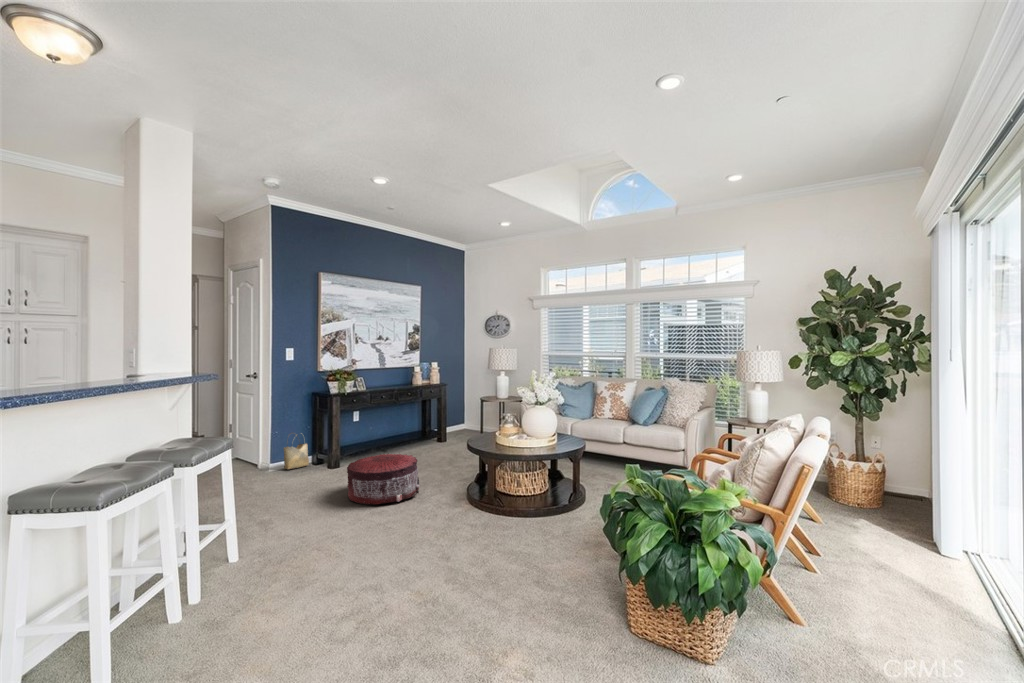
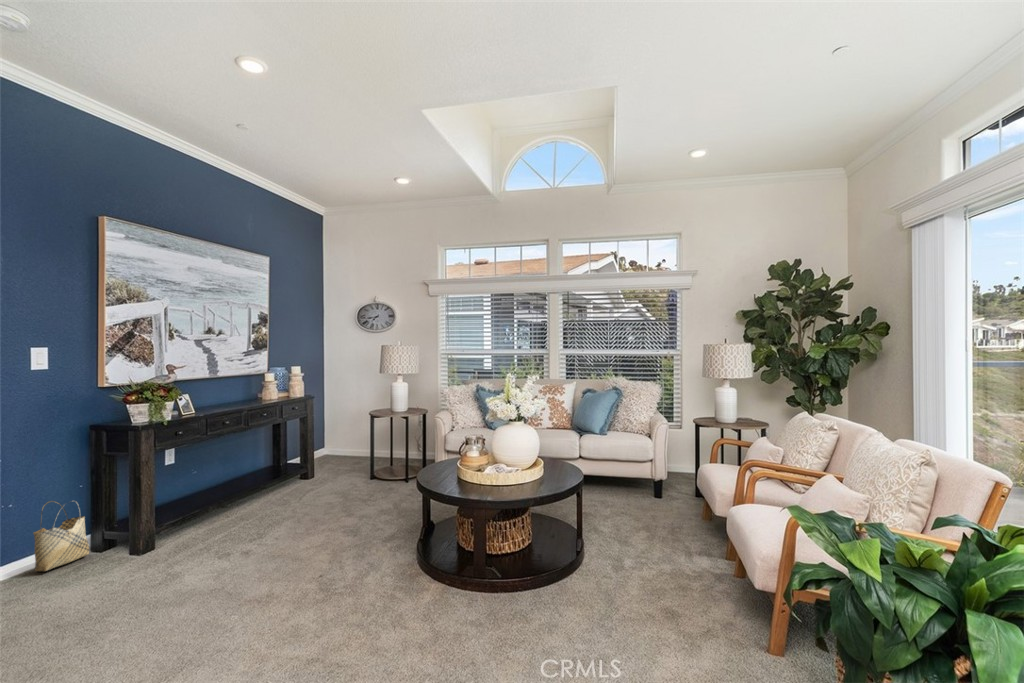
pouf: present [347,454,420,504] -> none [208,514,343,619]

